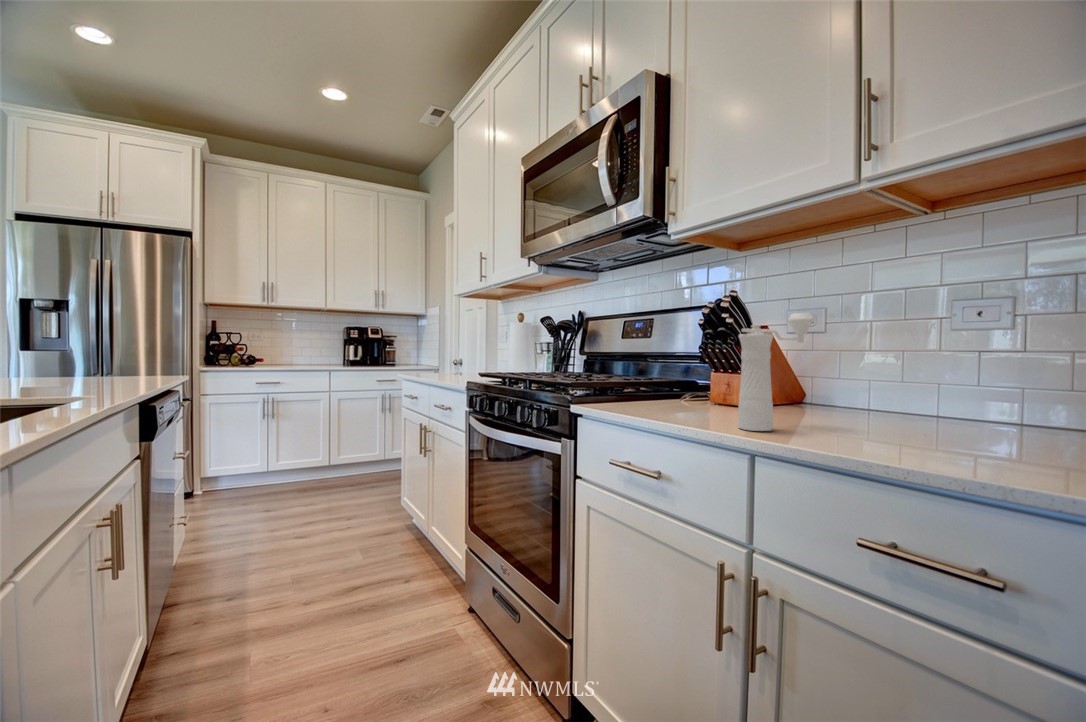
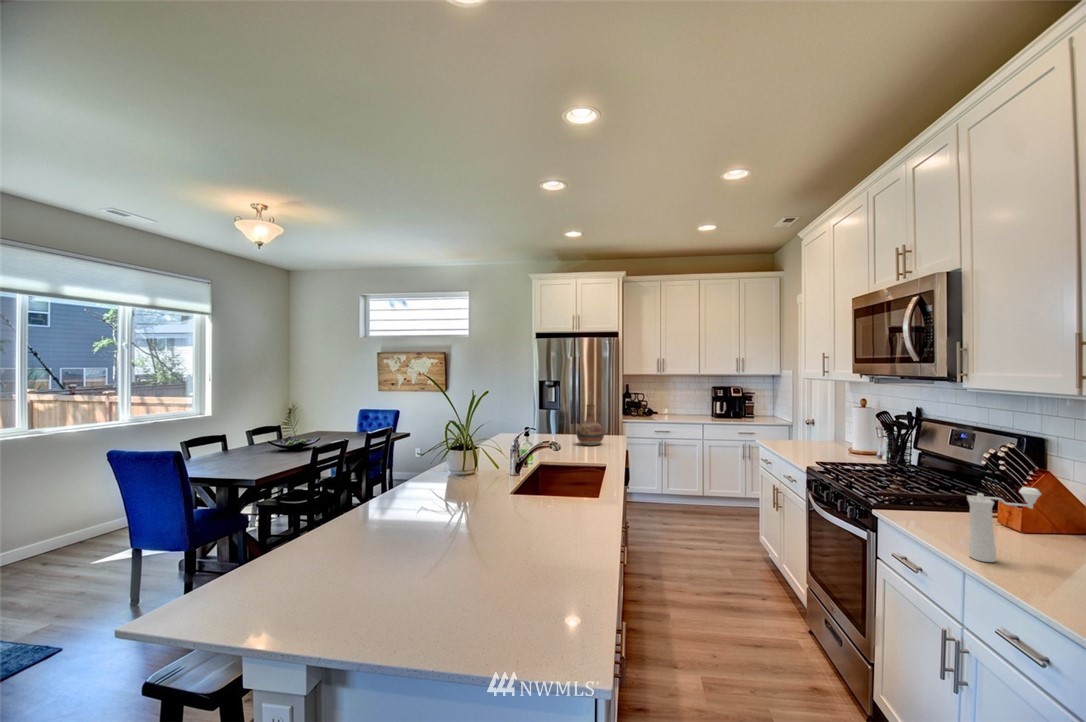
vase: none [49,306,125,386] -> present [577,405,604,445]

